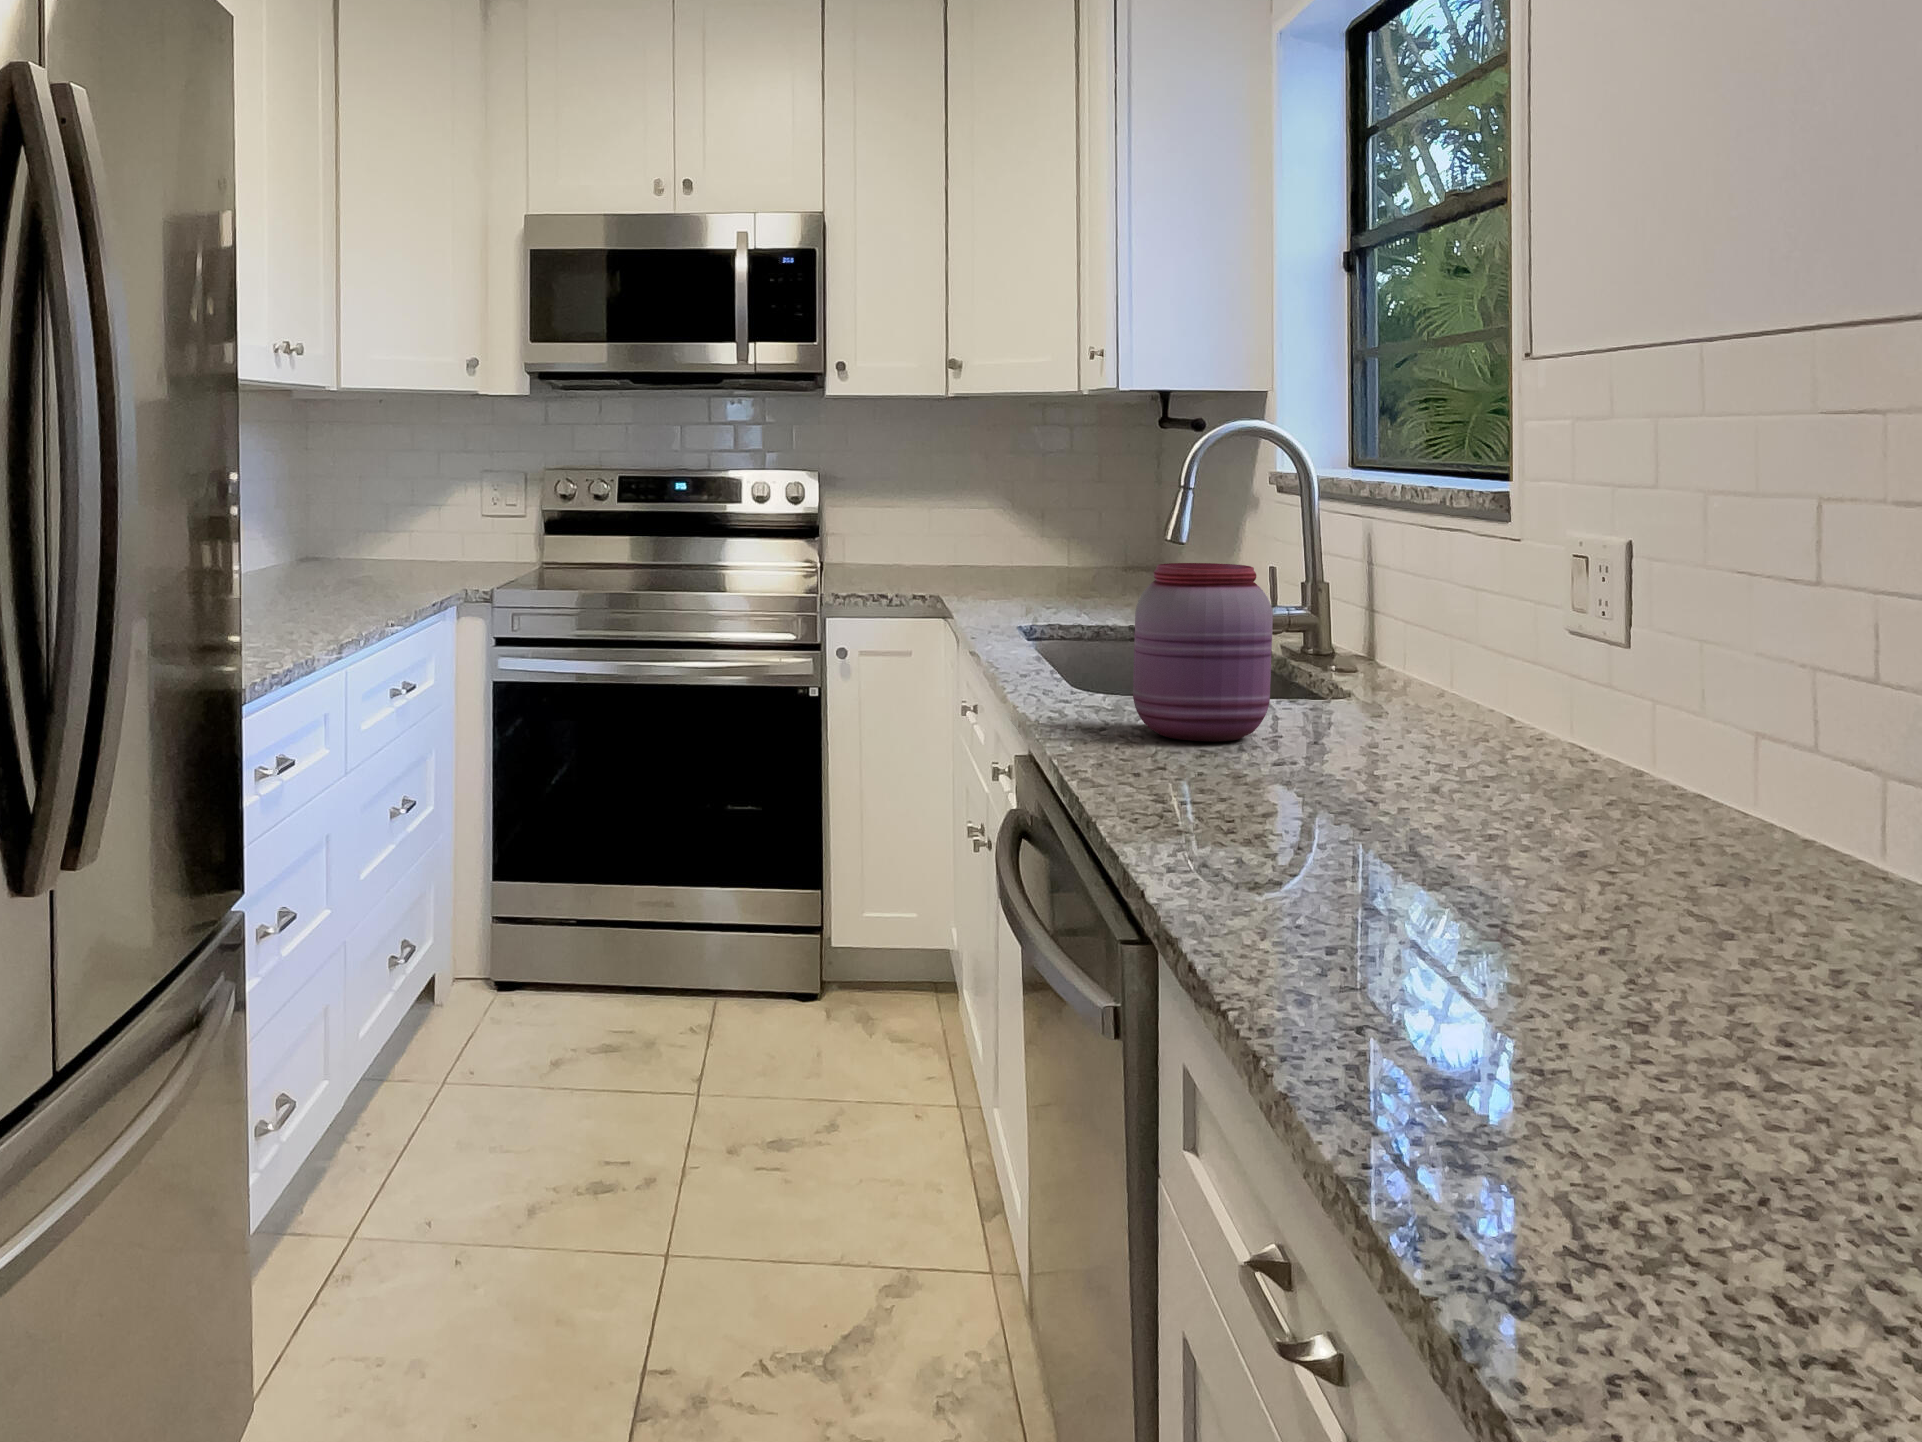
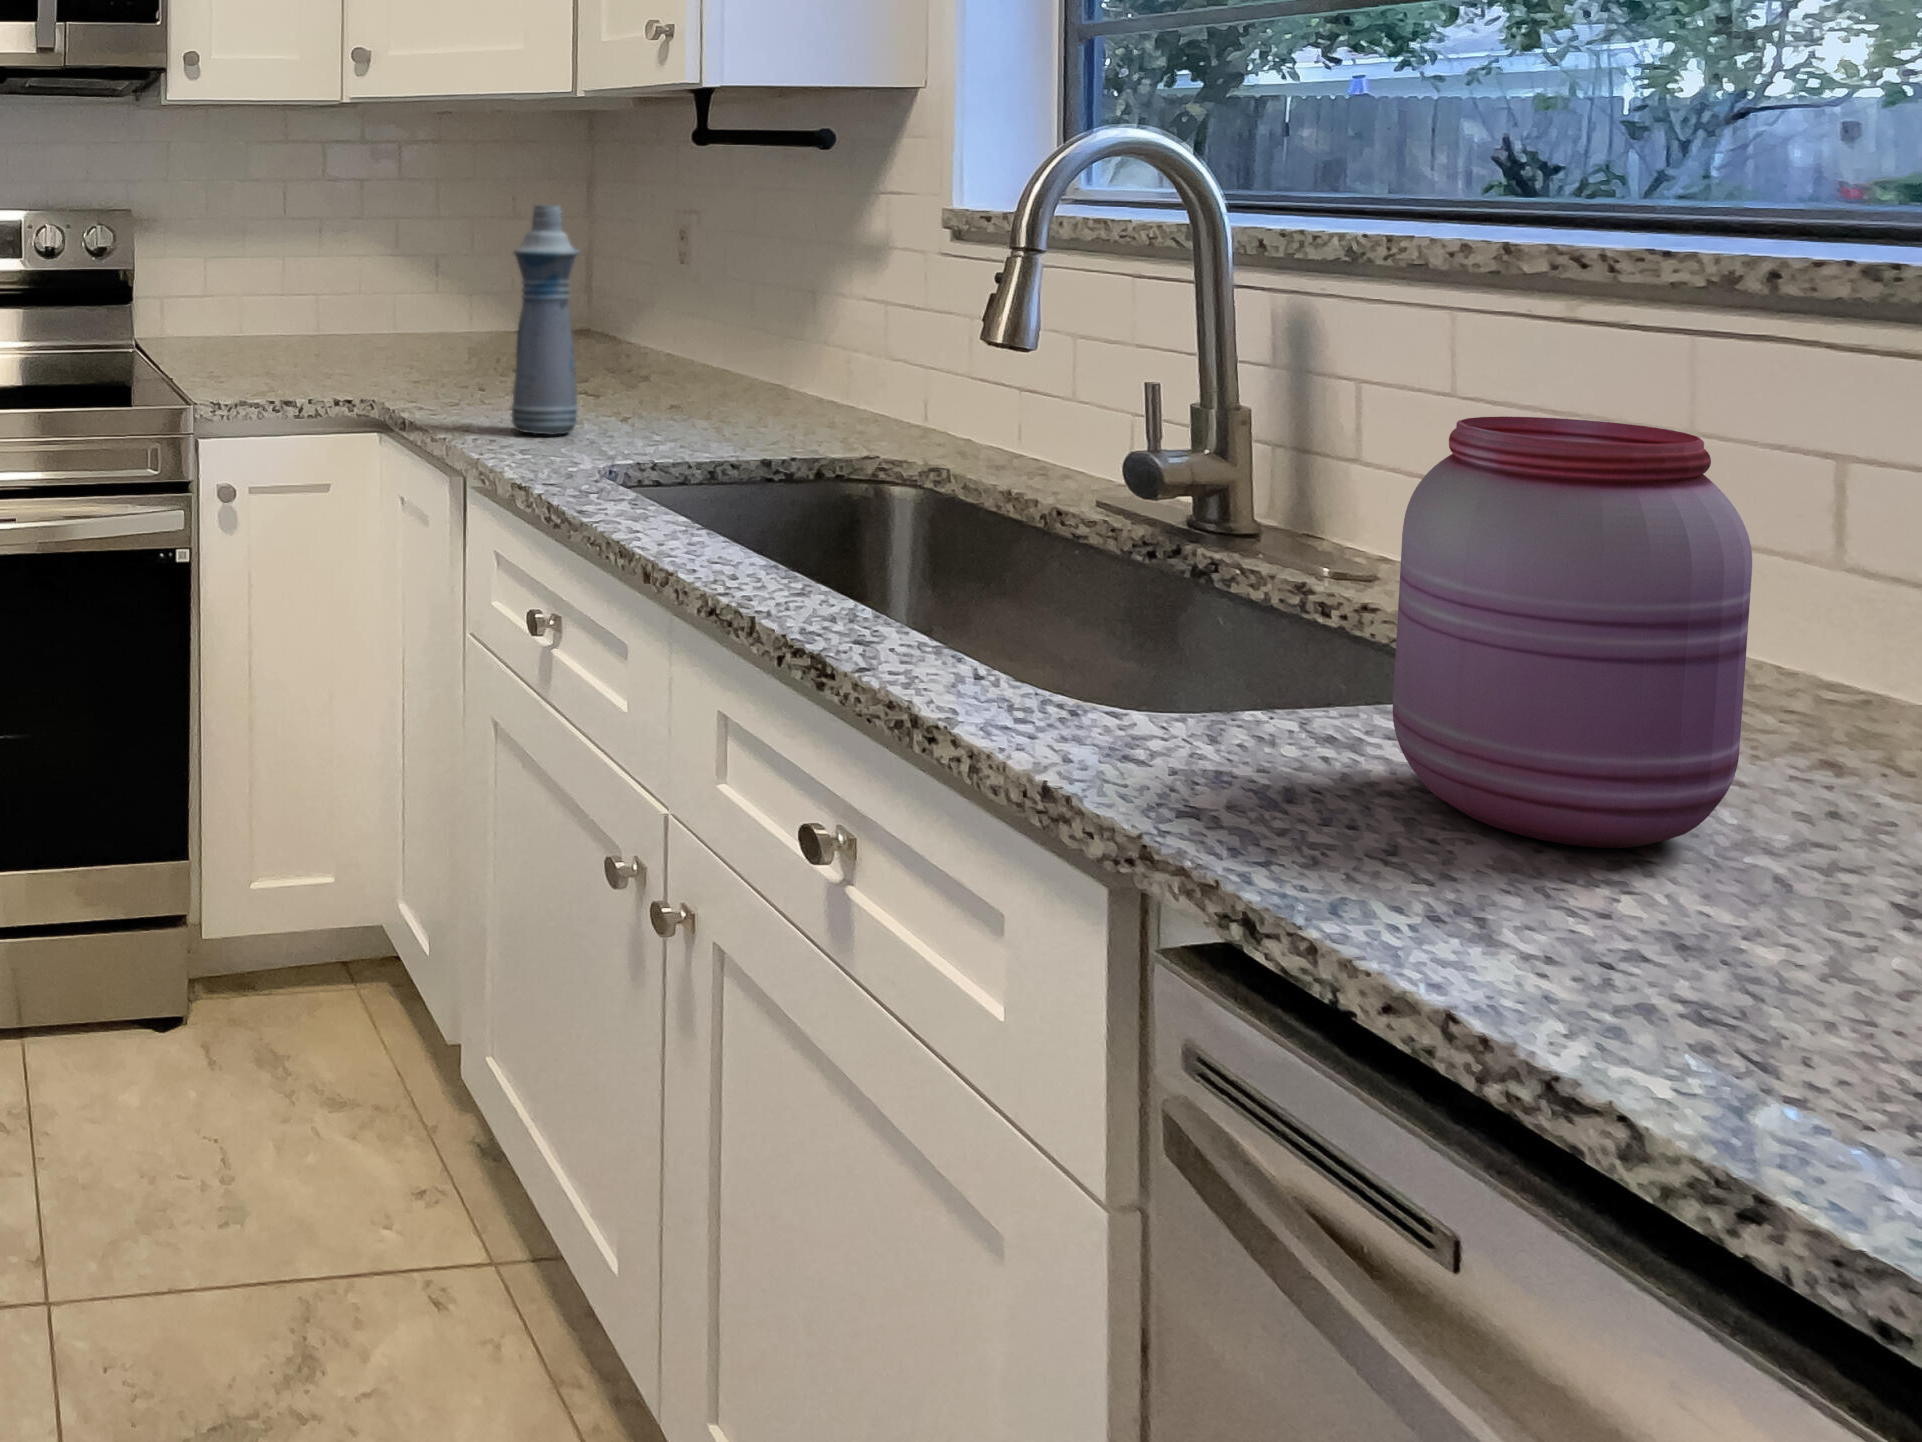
bottle: none [999,463,1047,613] -> present [511,205,579,435]

